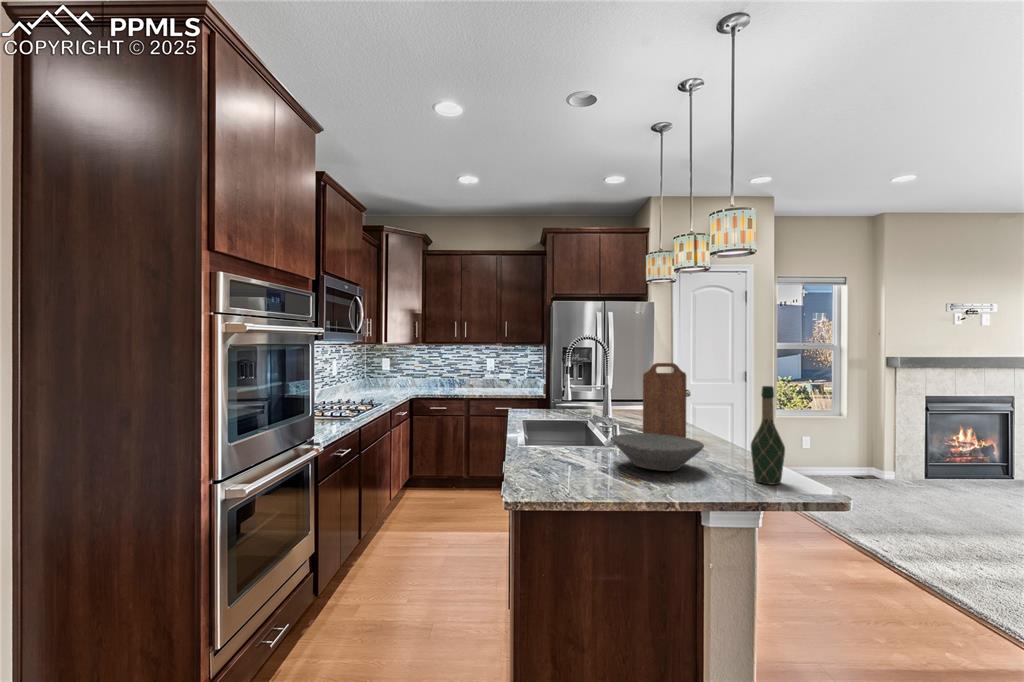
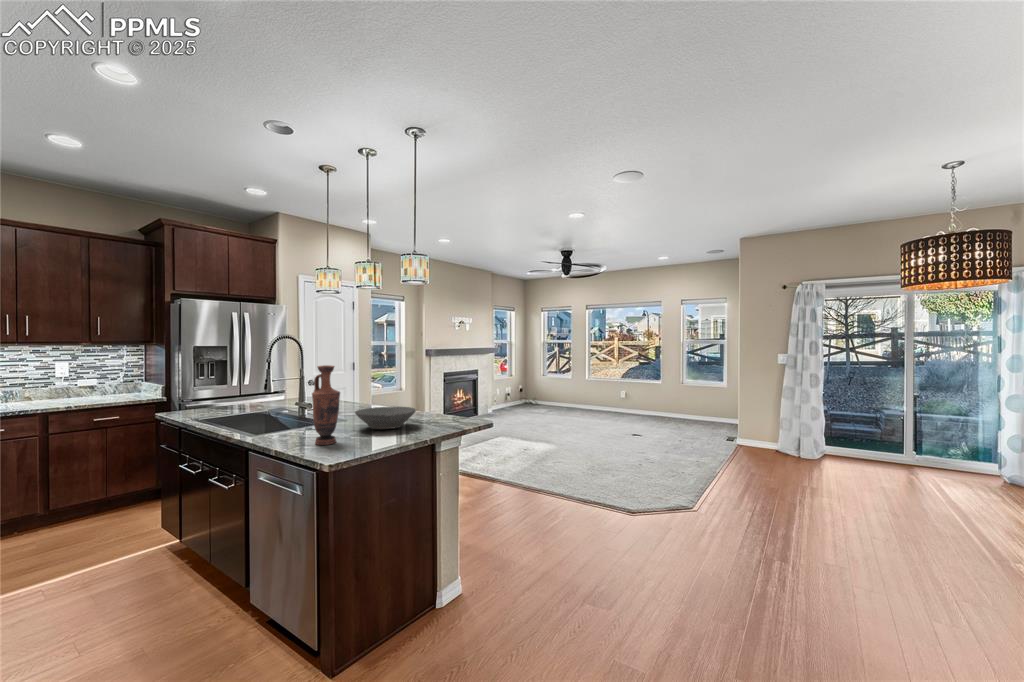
cutting board: present [643,363,686,438] -> none [345,359,372,416]
vase: none [538,368,572,473] -> present [312,365,340,445]
wine bottle: present [751,386,785,484] -> none [442,369,459,424]

